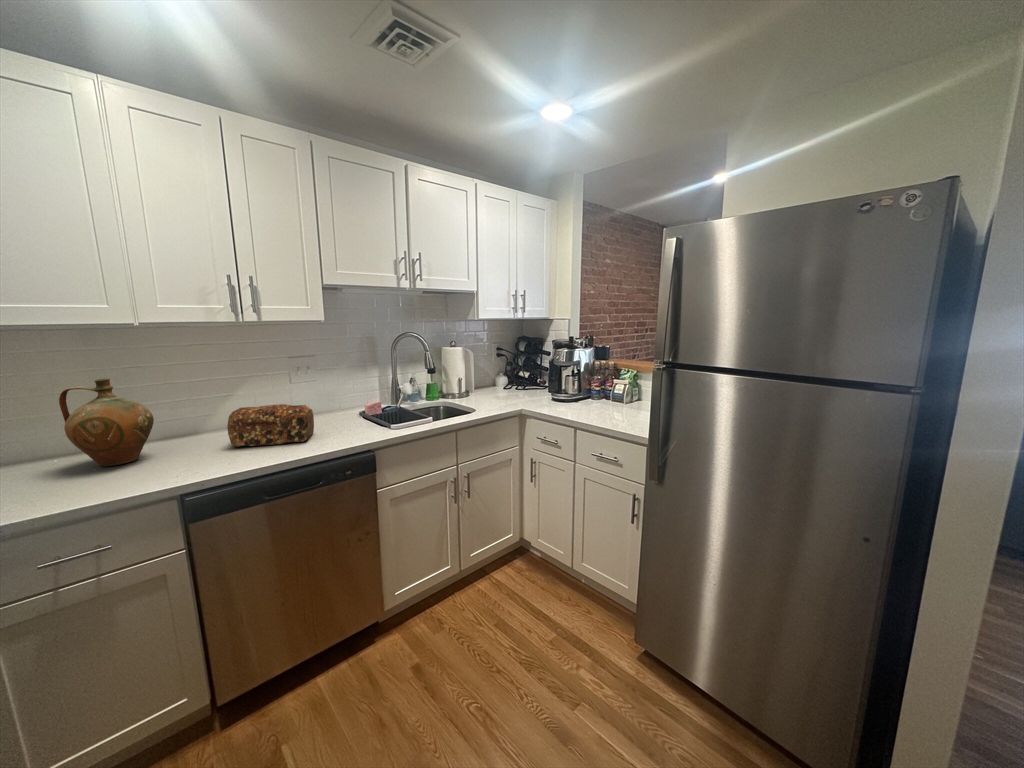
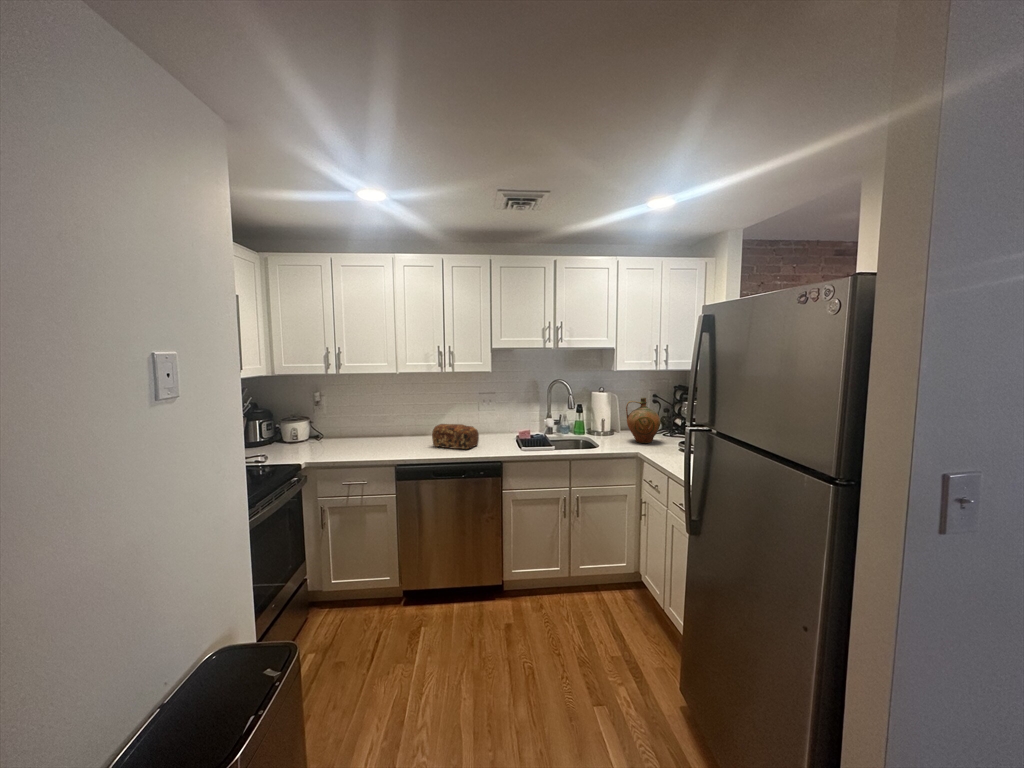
ceramic jug: present [59,378,154,466] -> present [626,398,661,443]

